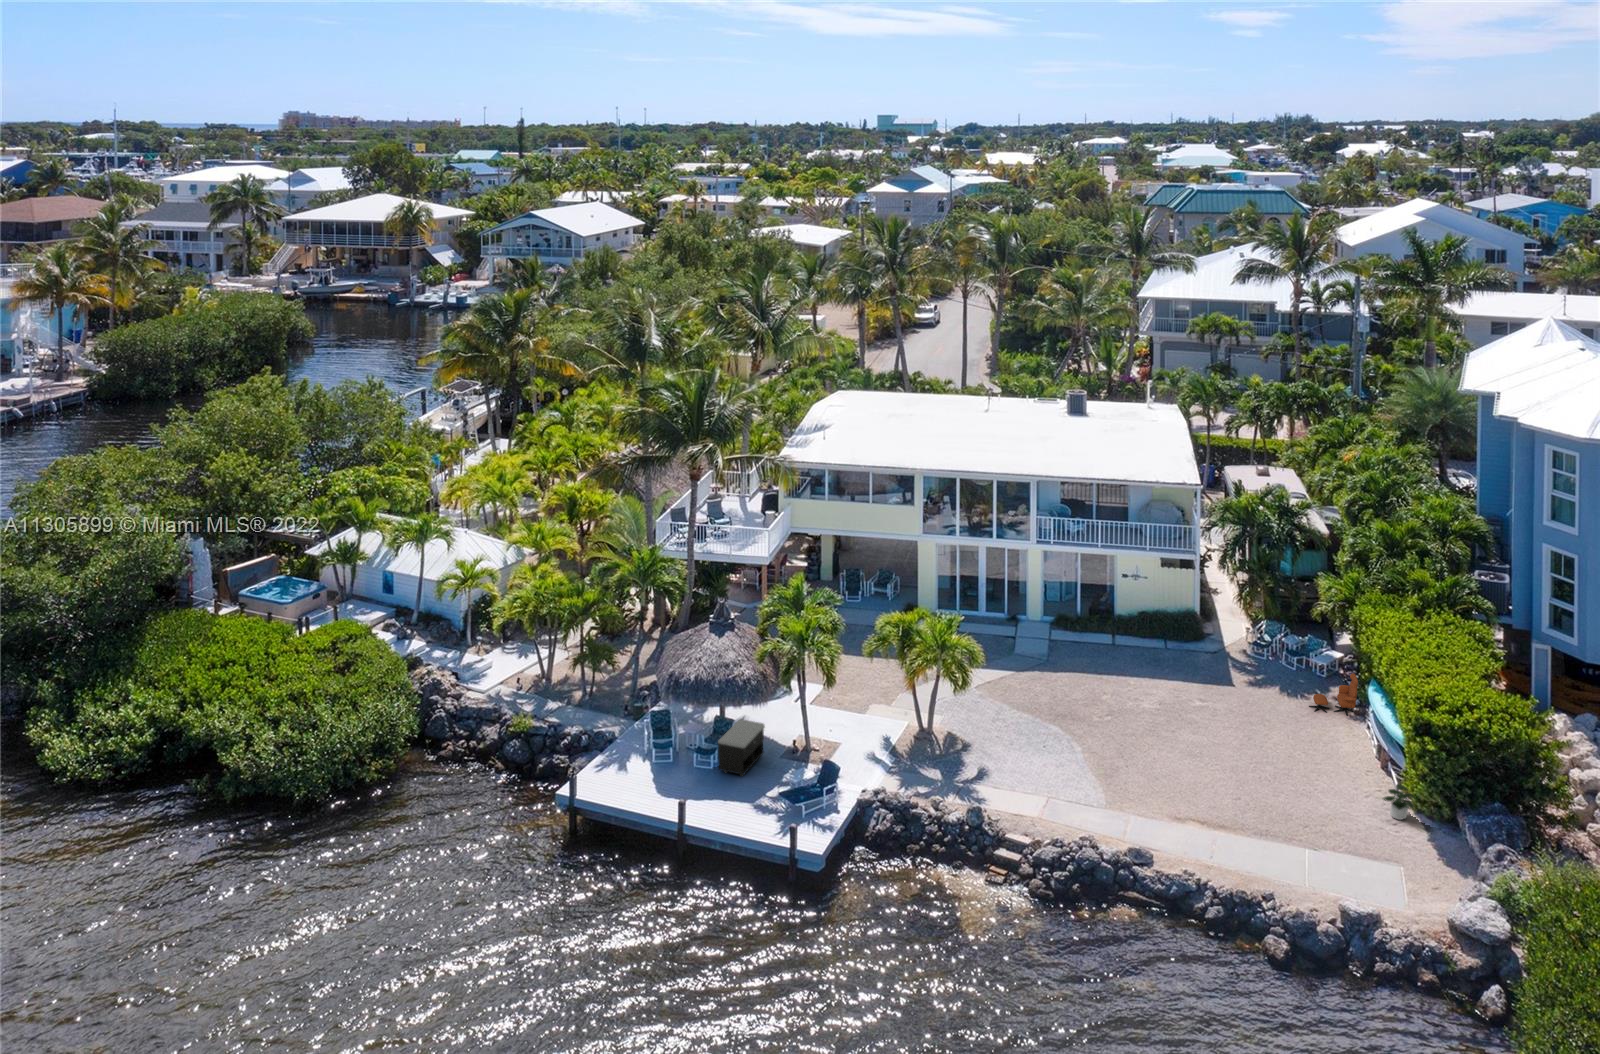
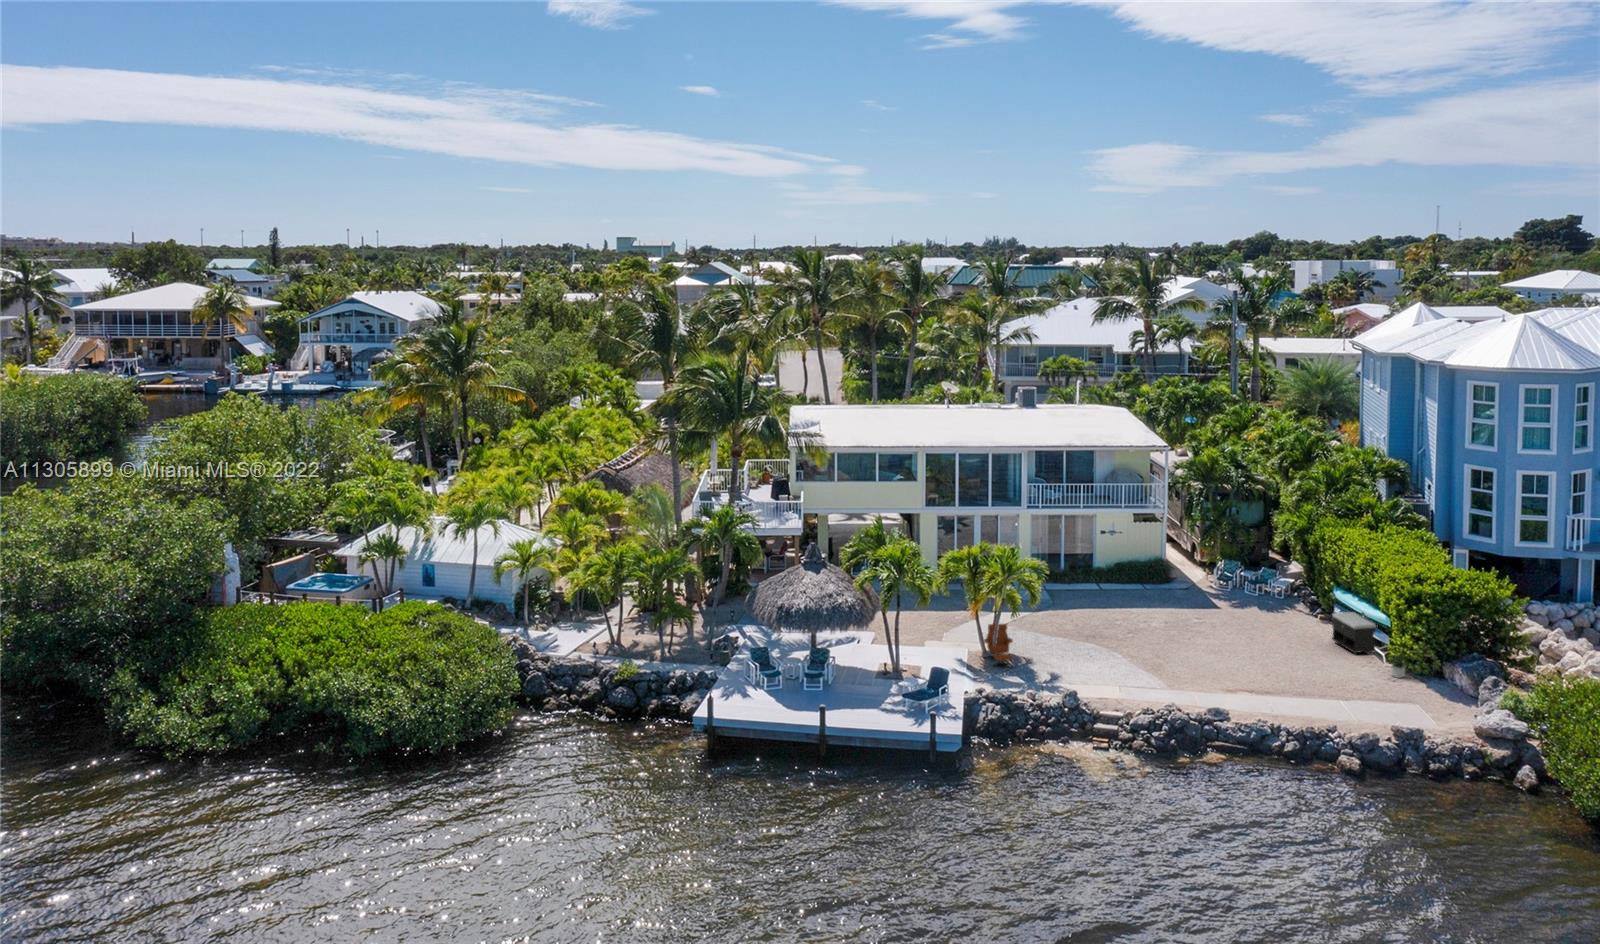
lounge chair: present [1309,673,1358,716] -> present [984,624,1013,667]
storage bench: present [718,719,765,775] -> present [1332,612,1378,654]

